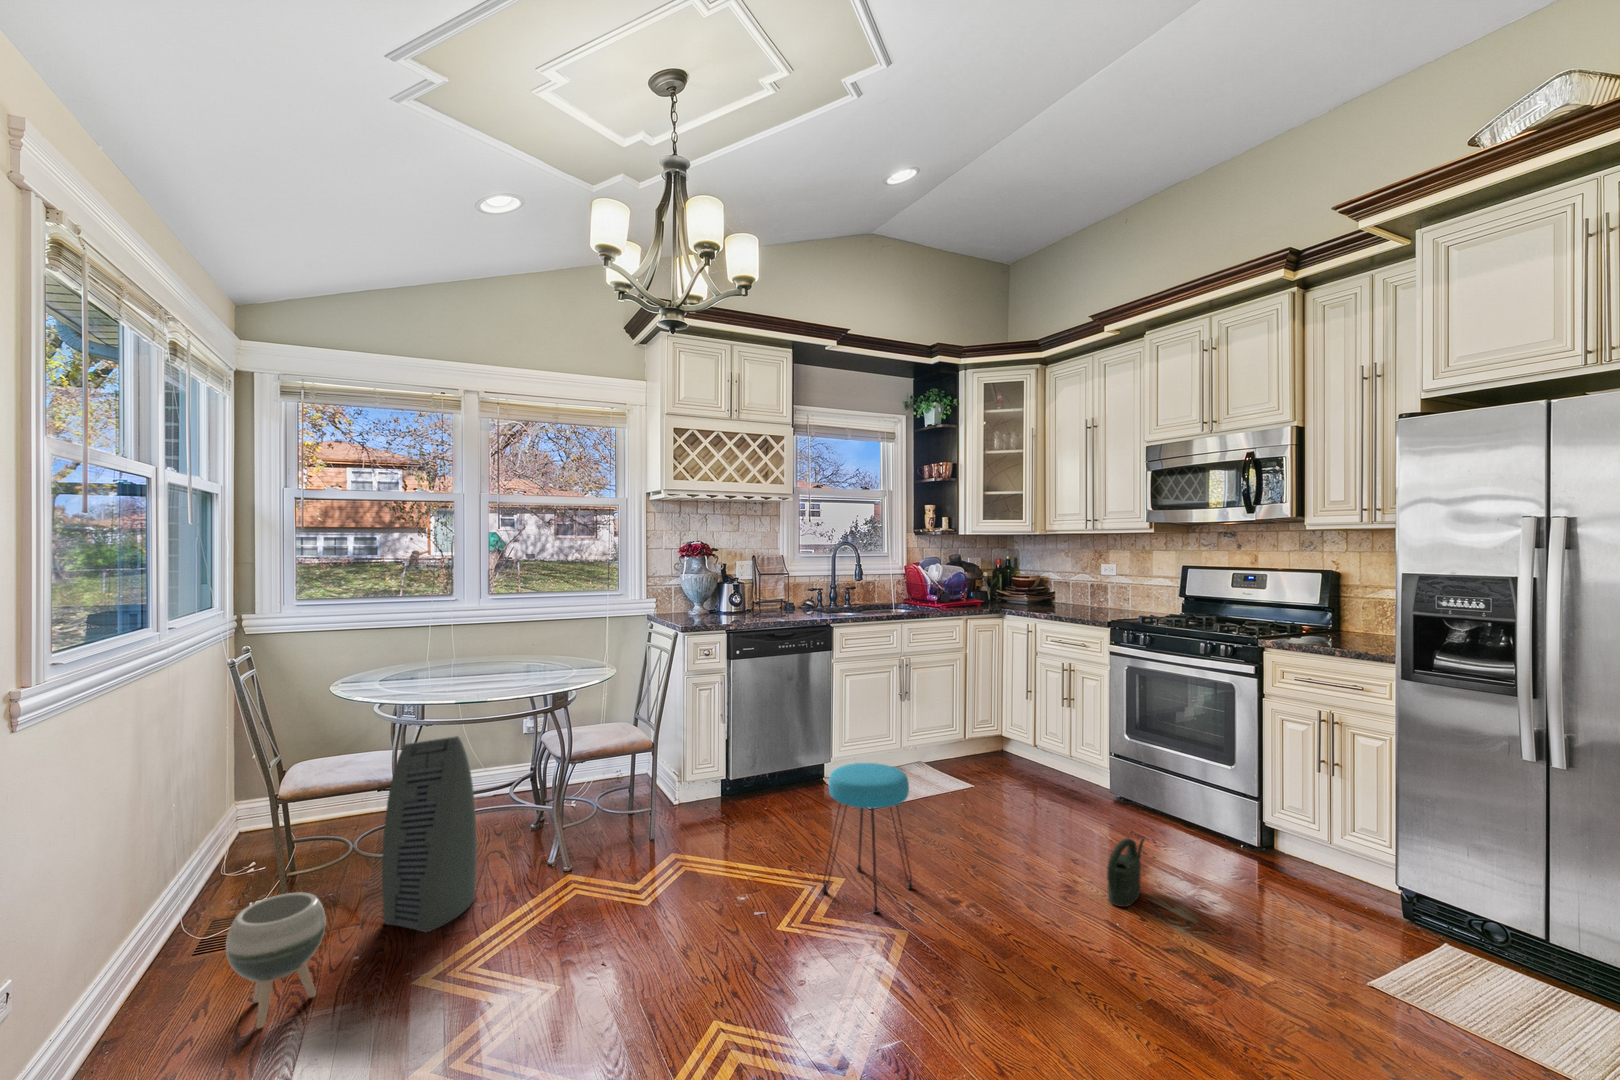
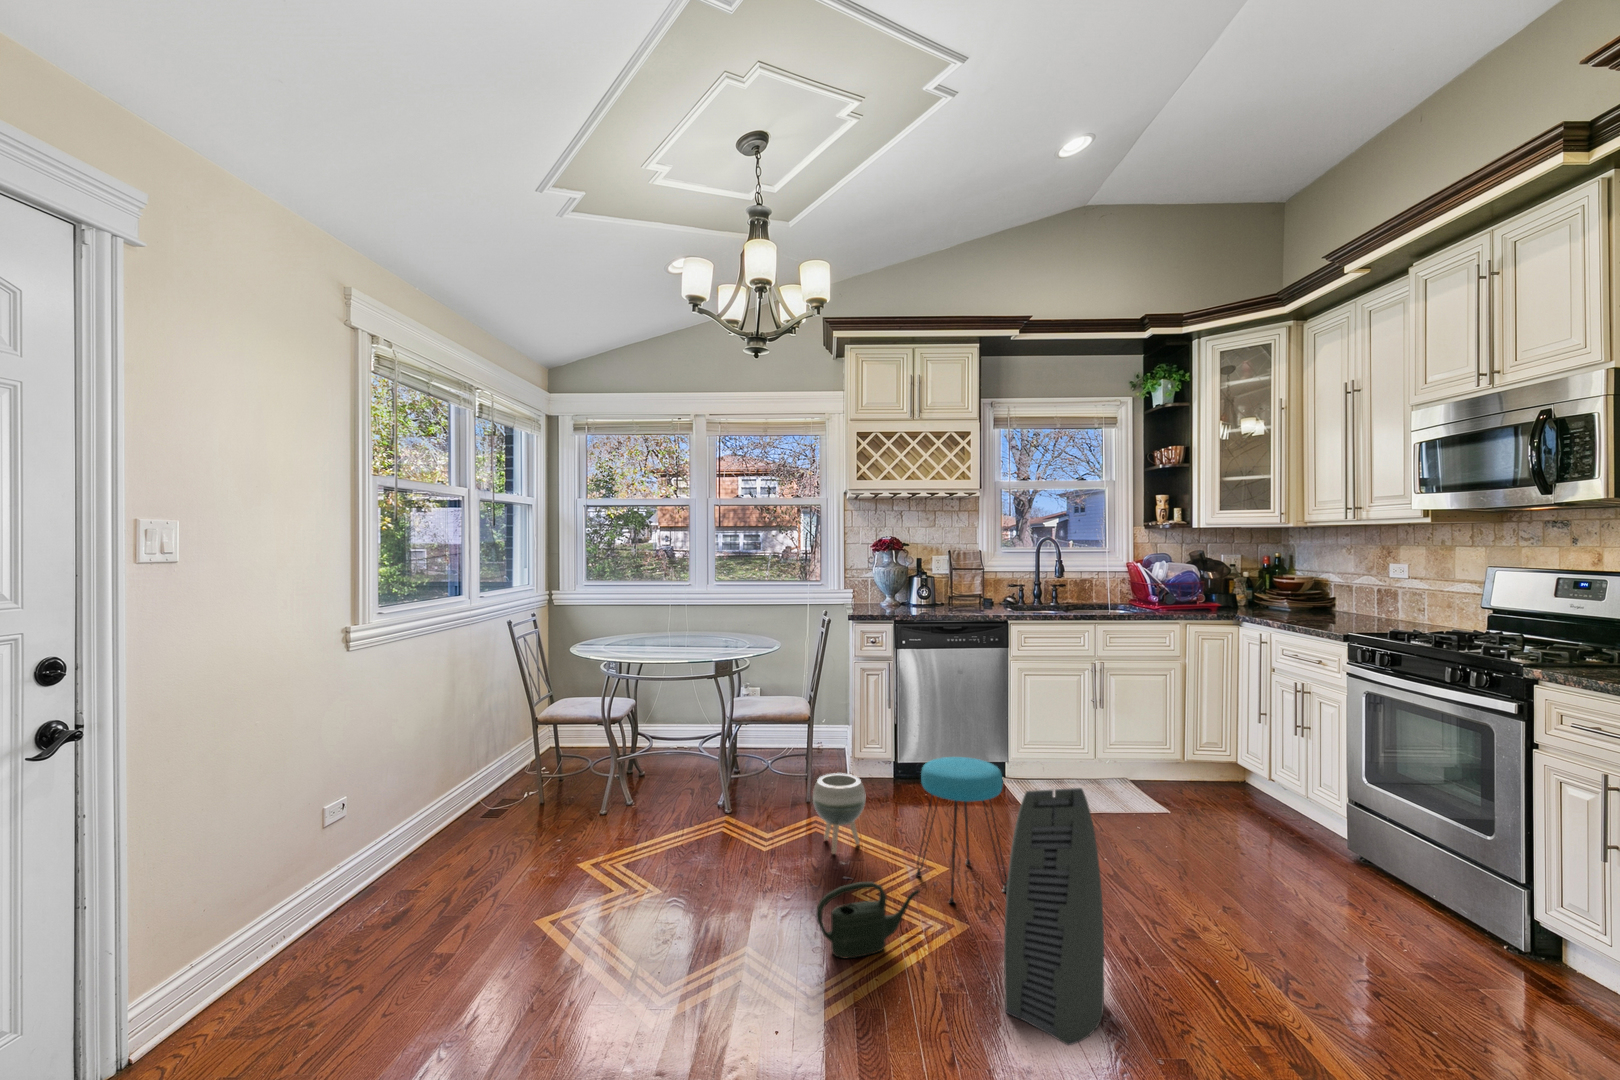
air purifier: present [382,736,477,933] -> present [1004,788,1104,1045]
watering can: present [1107,838,1144,907] -> present [816,882,920,958]
planter: present [226,892,326,1028] -> present [813,773,865,854]

